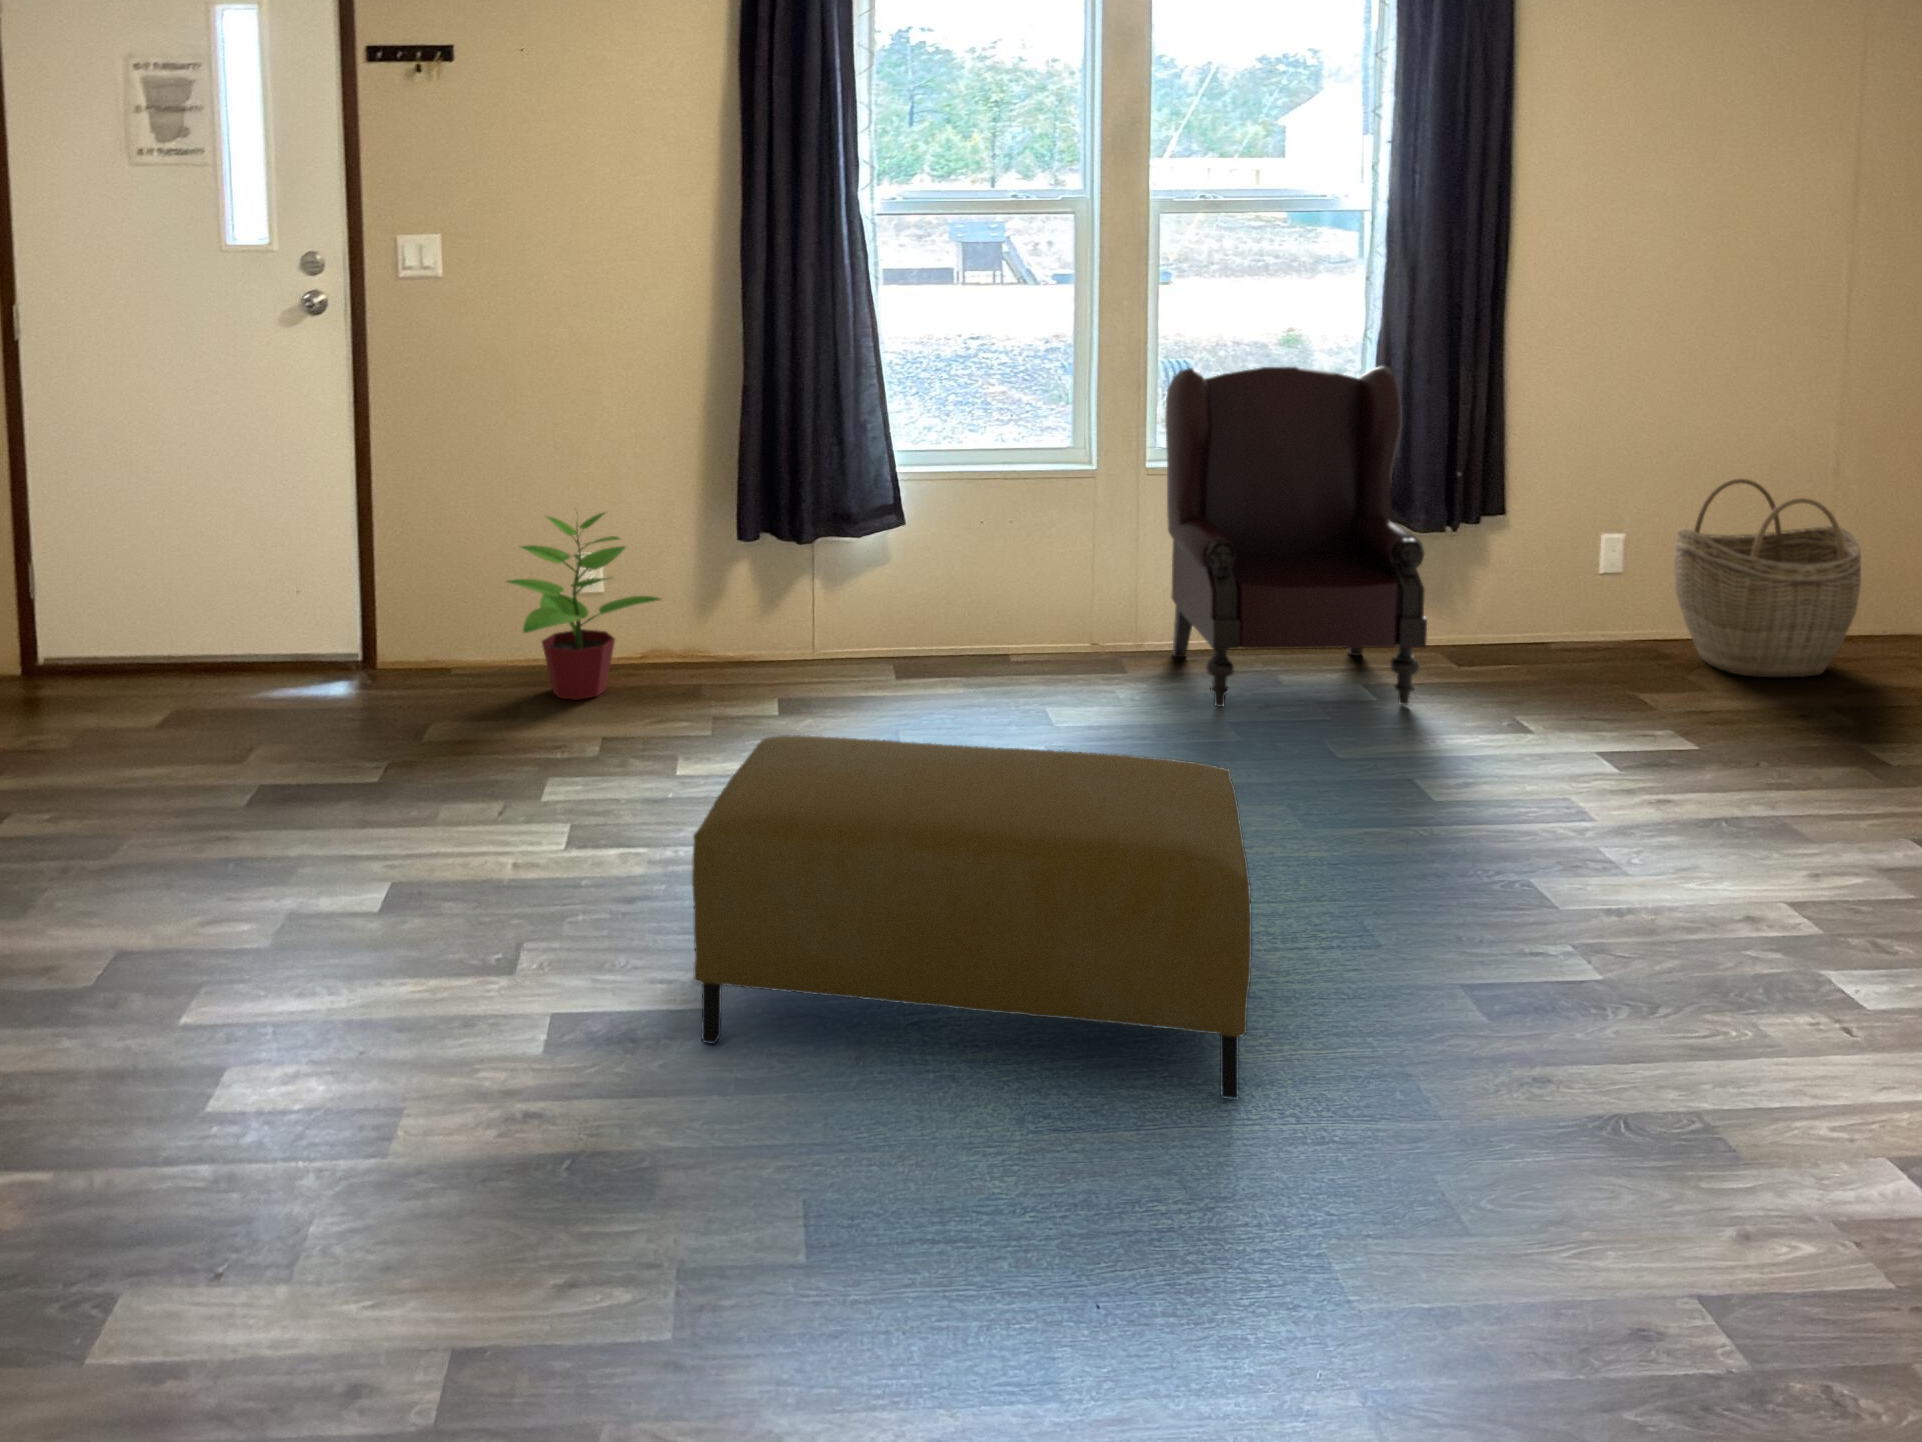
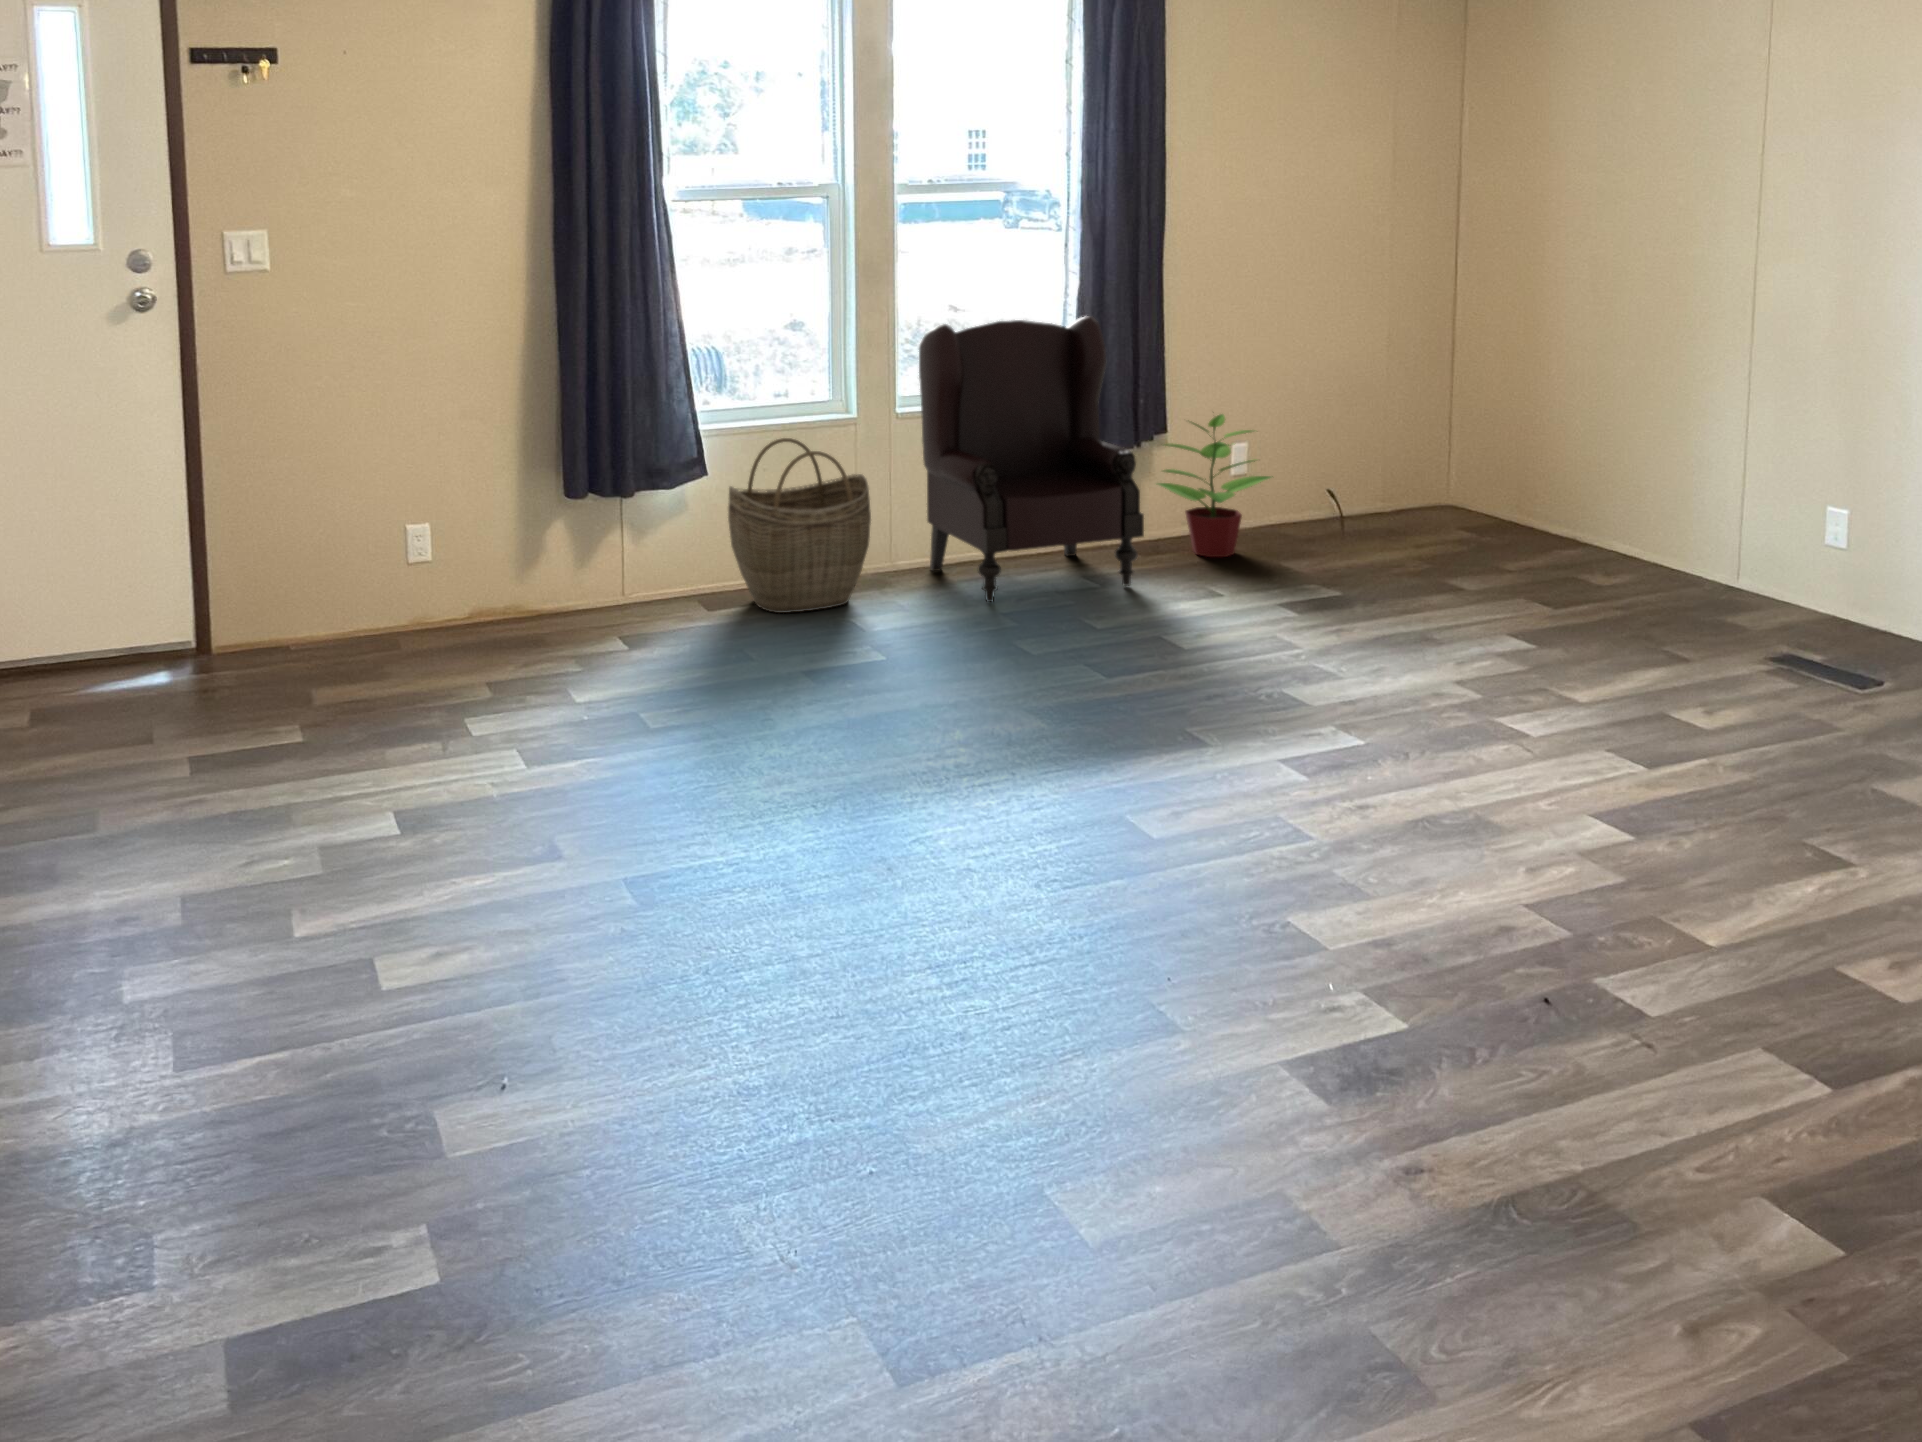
woven basket: present [1674,479,1861,677] -> present [728,438,871,613]
potted plant: present [507,513,660,700] -> present [1158,414,1271,557]
ottoman: present [692,735,1252,1099] -> none [708,614,1166,885]

